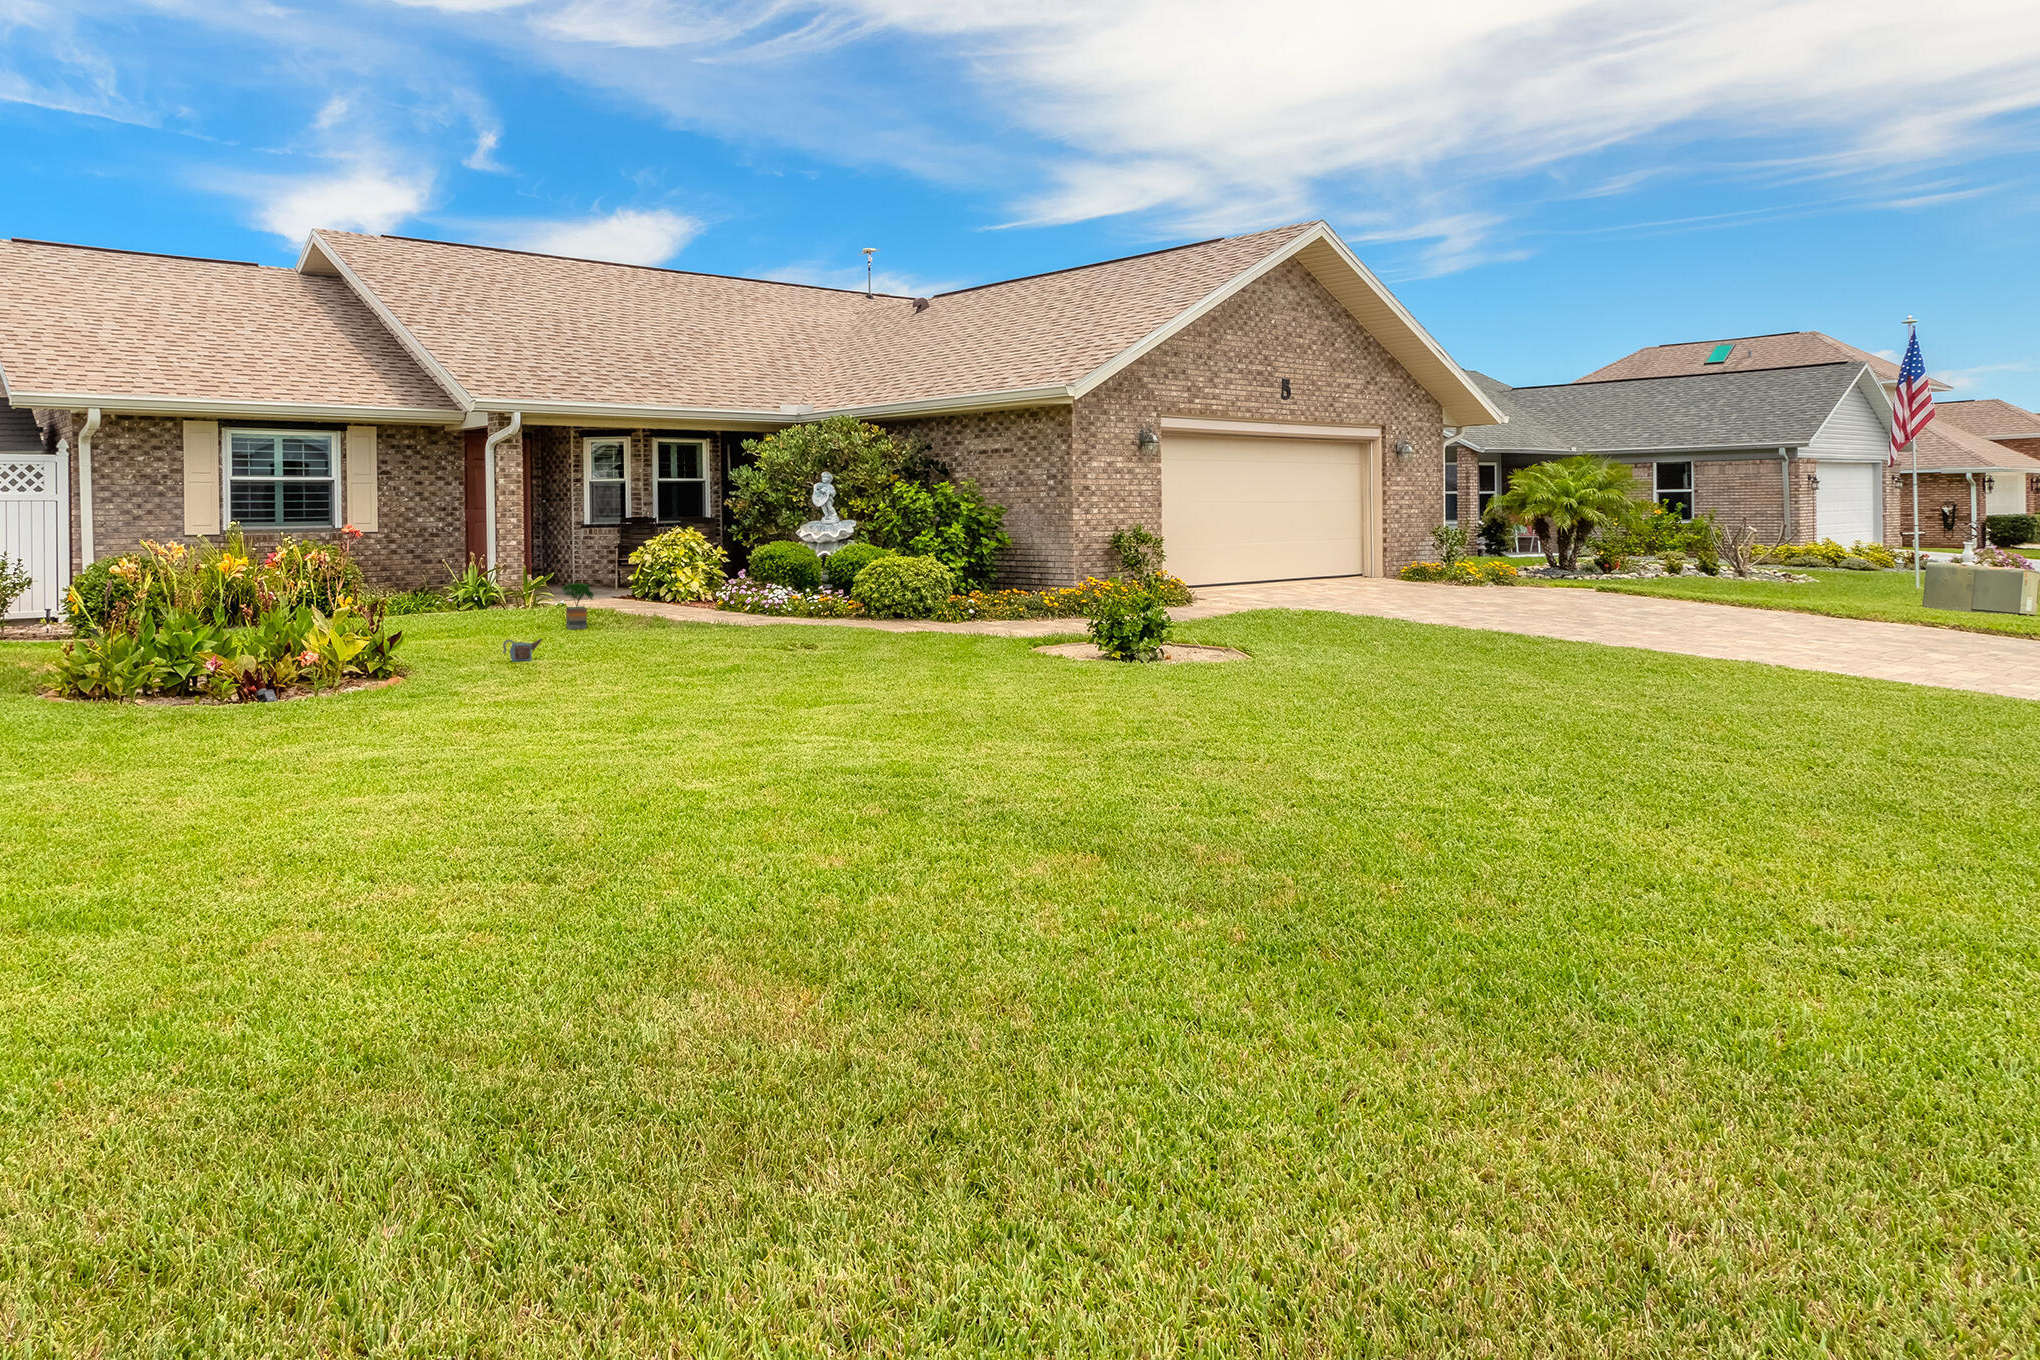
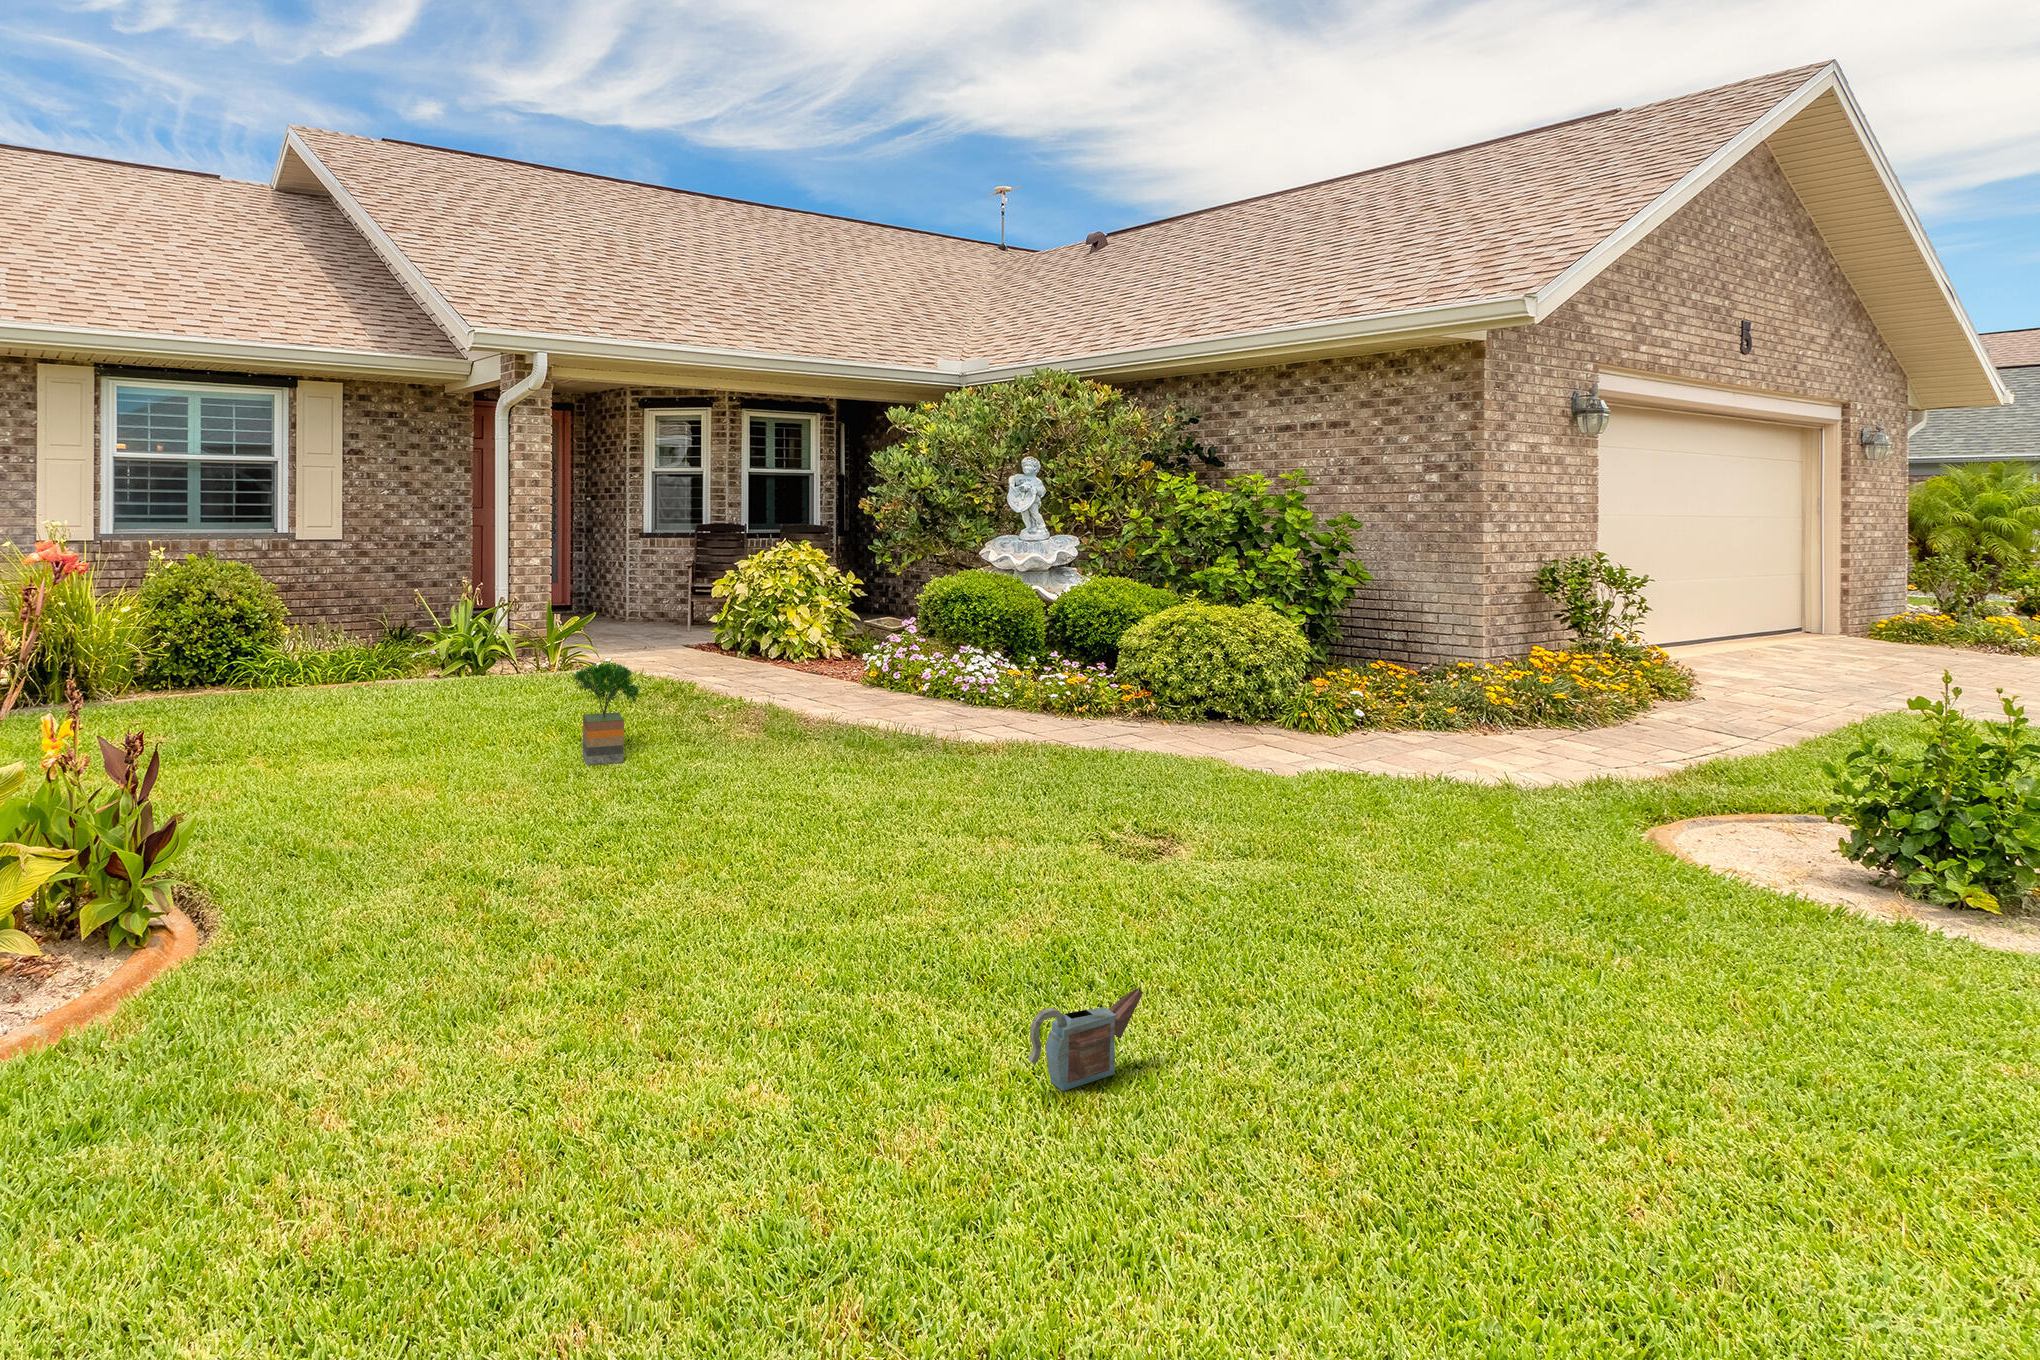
watering can: present [503,639,542,662] -> present [1028,988,1143,1091]

